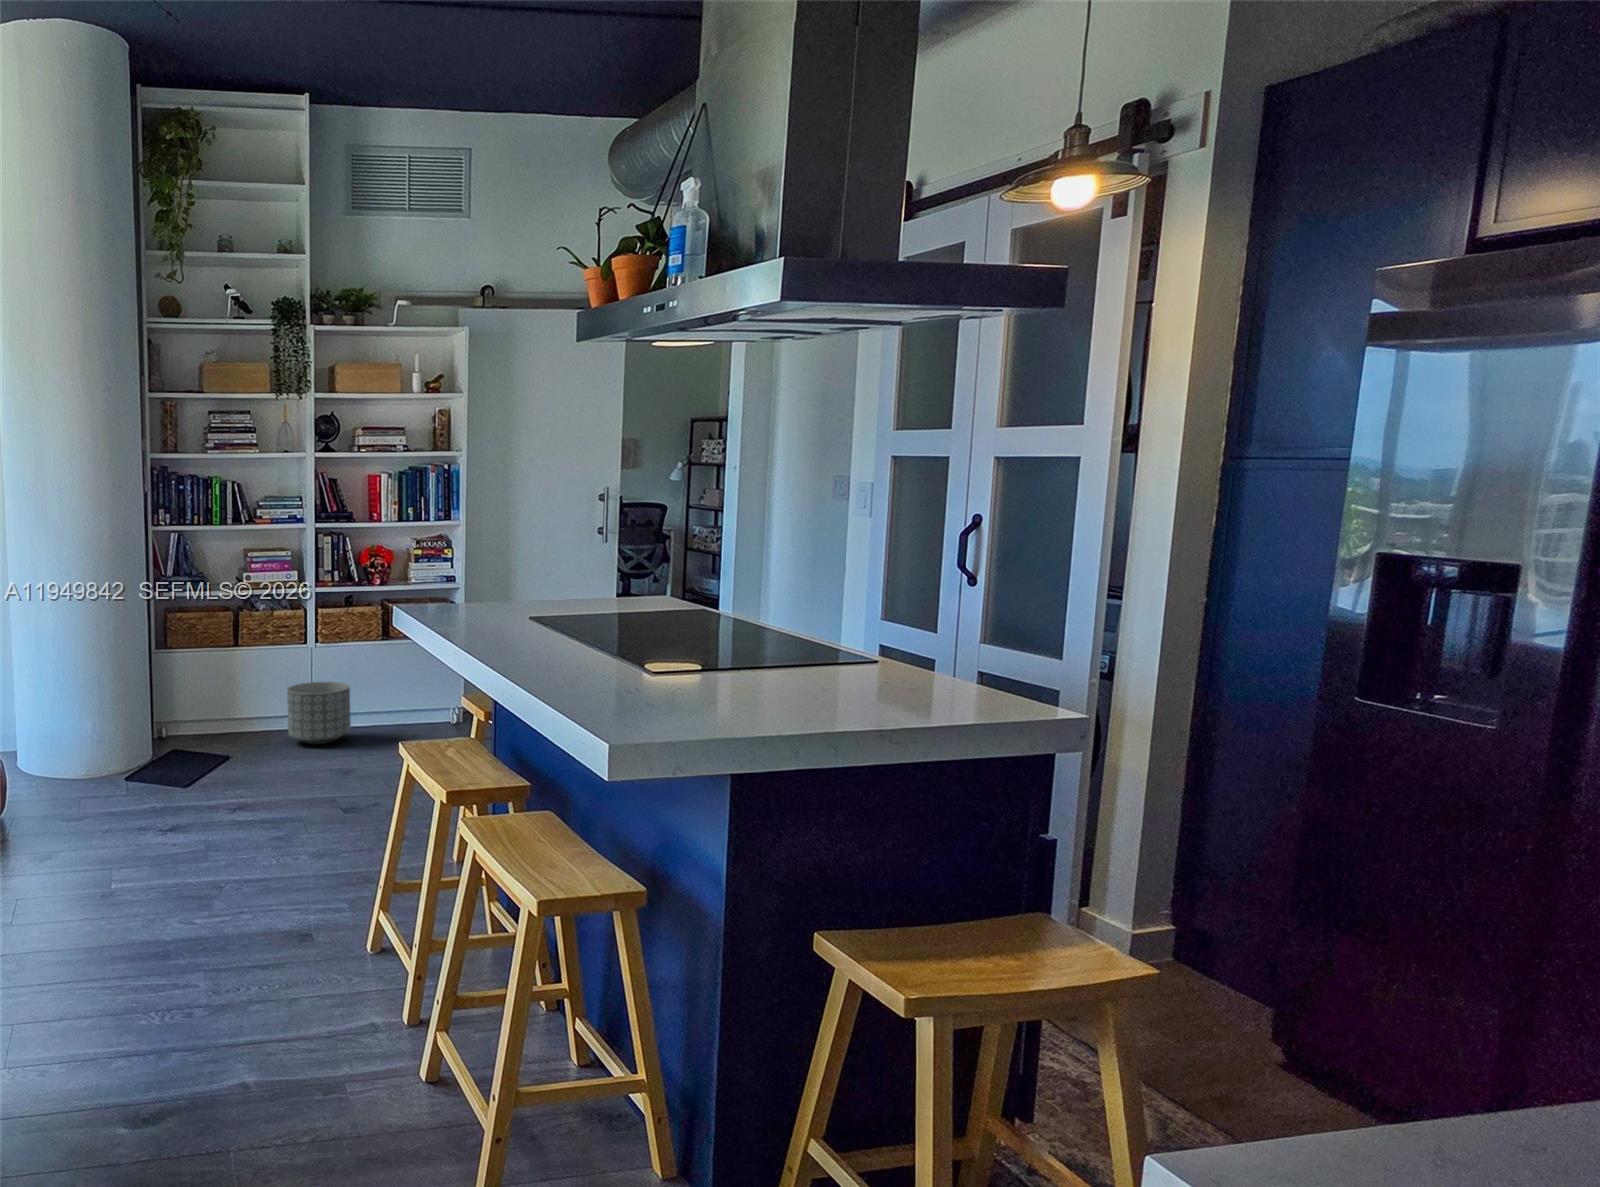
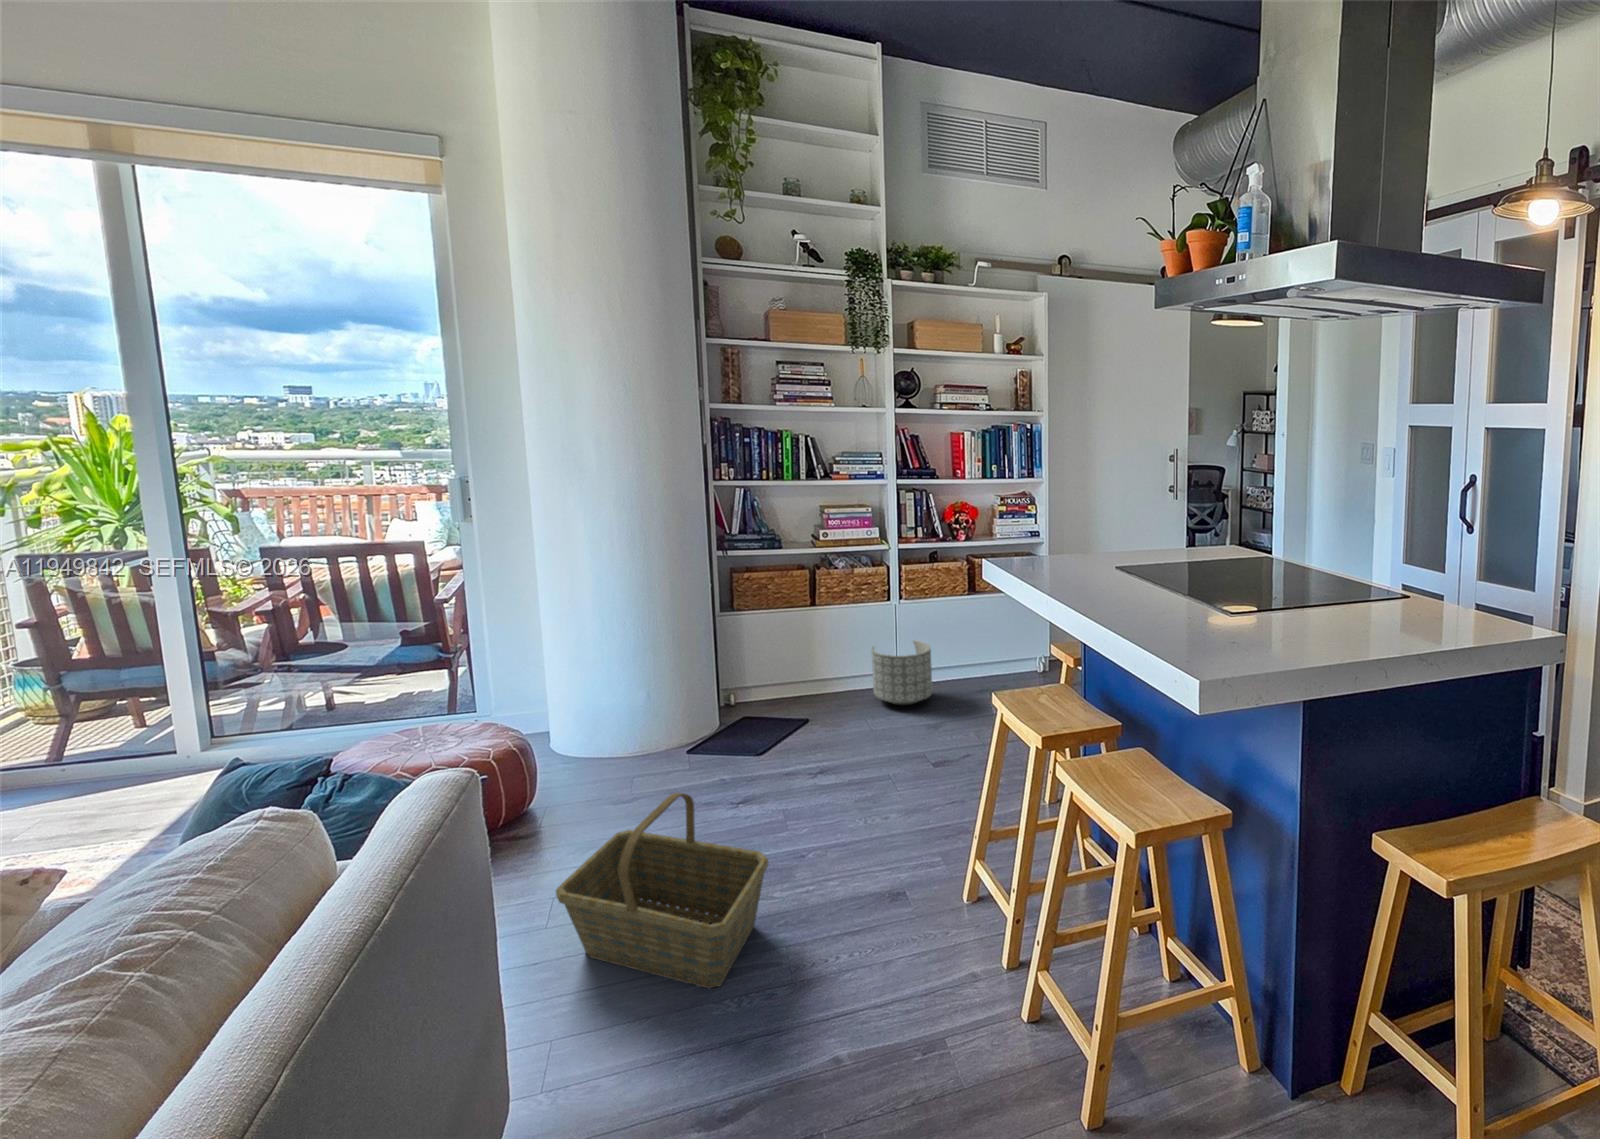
basket: none [102,763,261,878] -> present [556,793,768,988]

